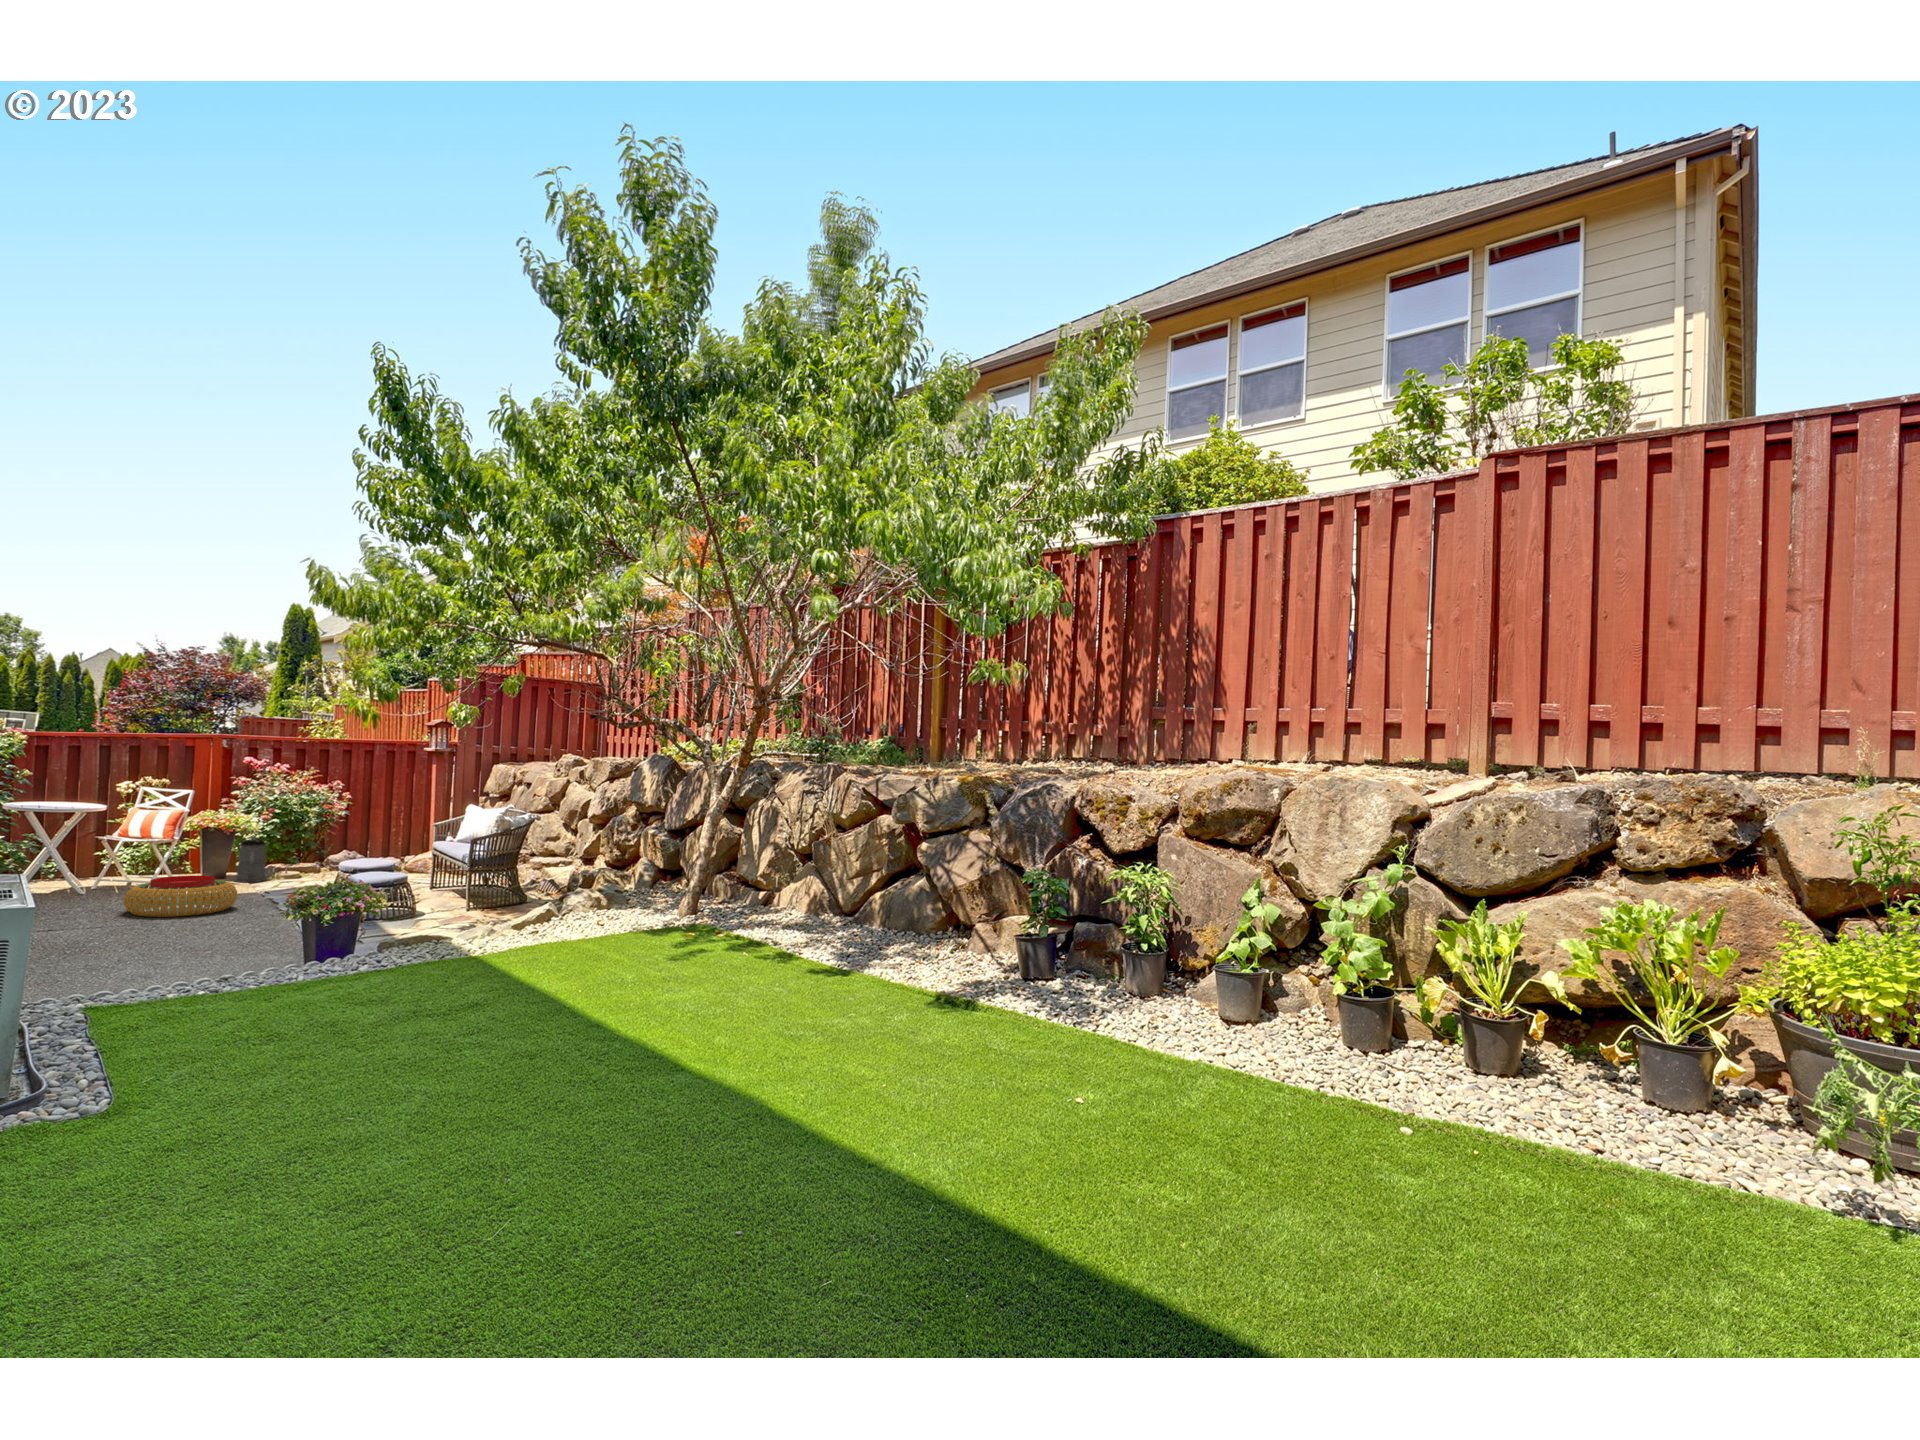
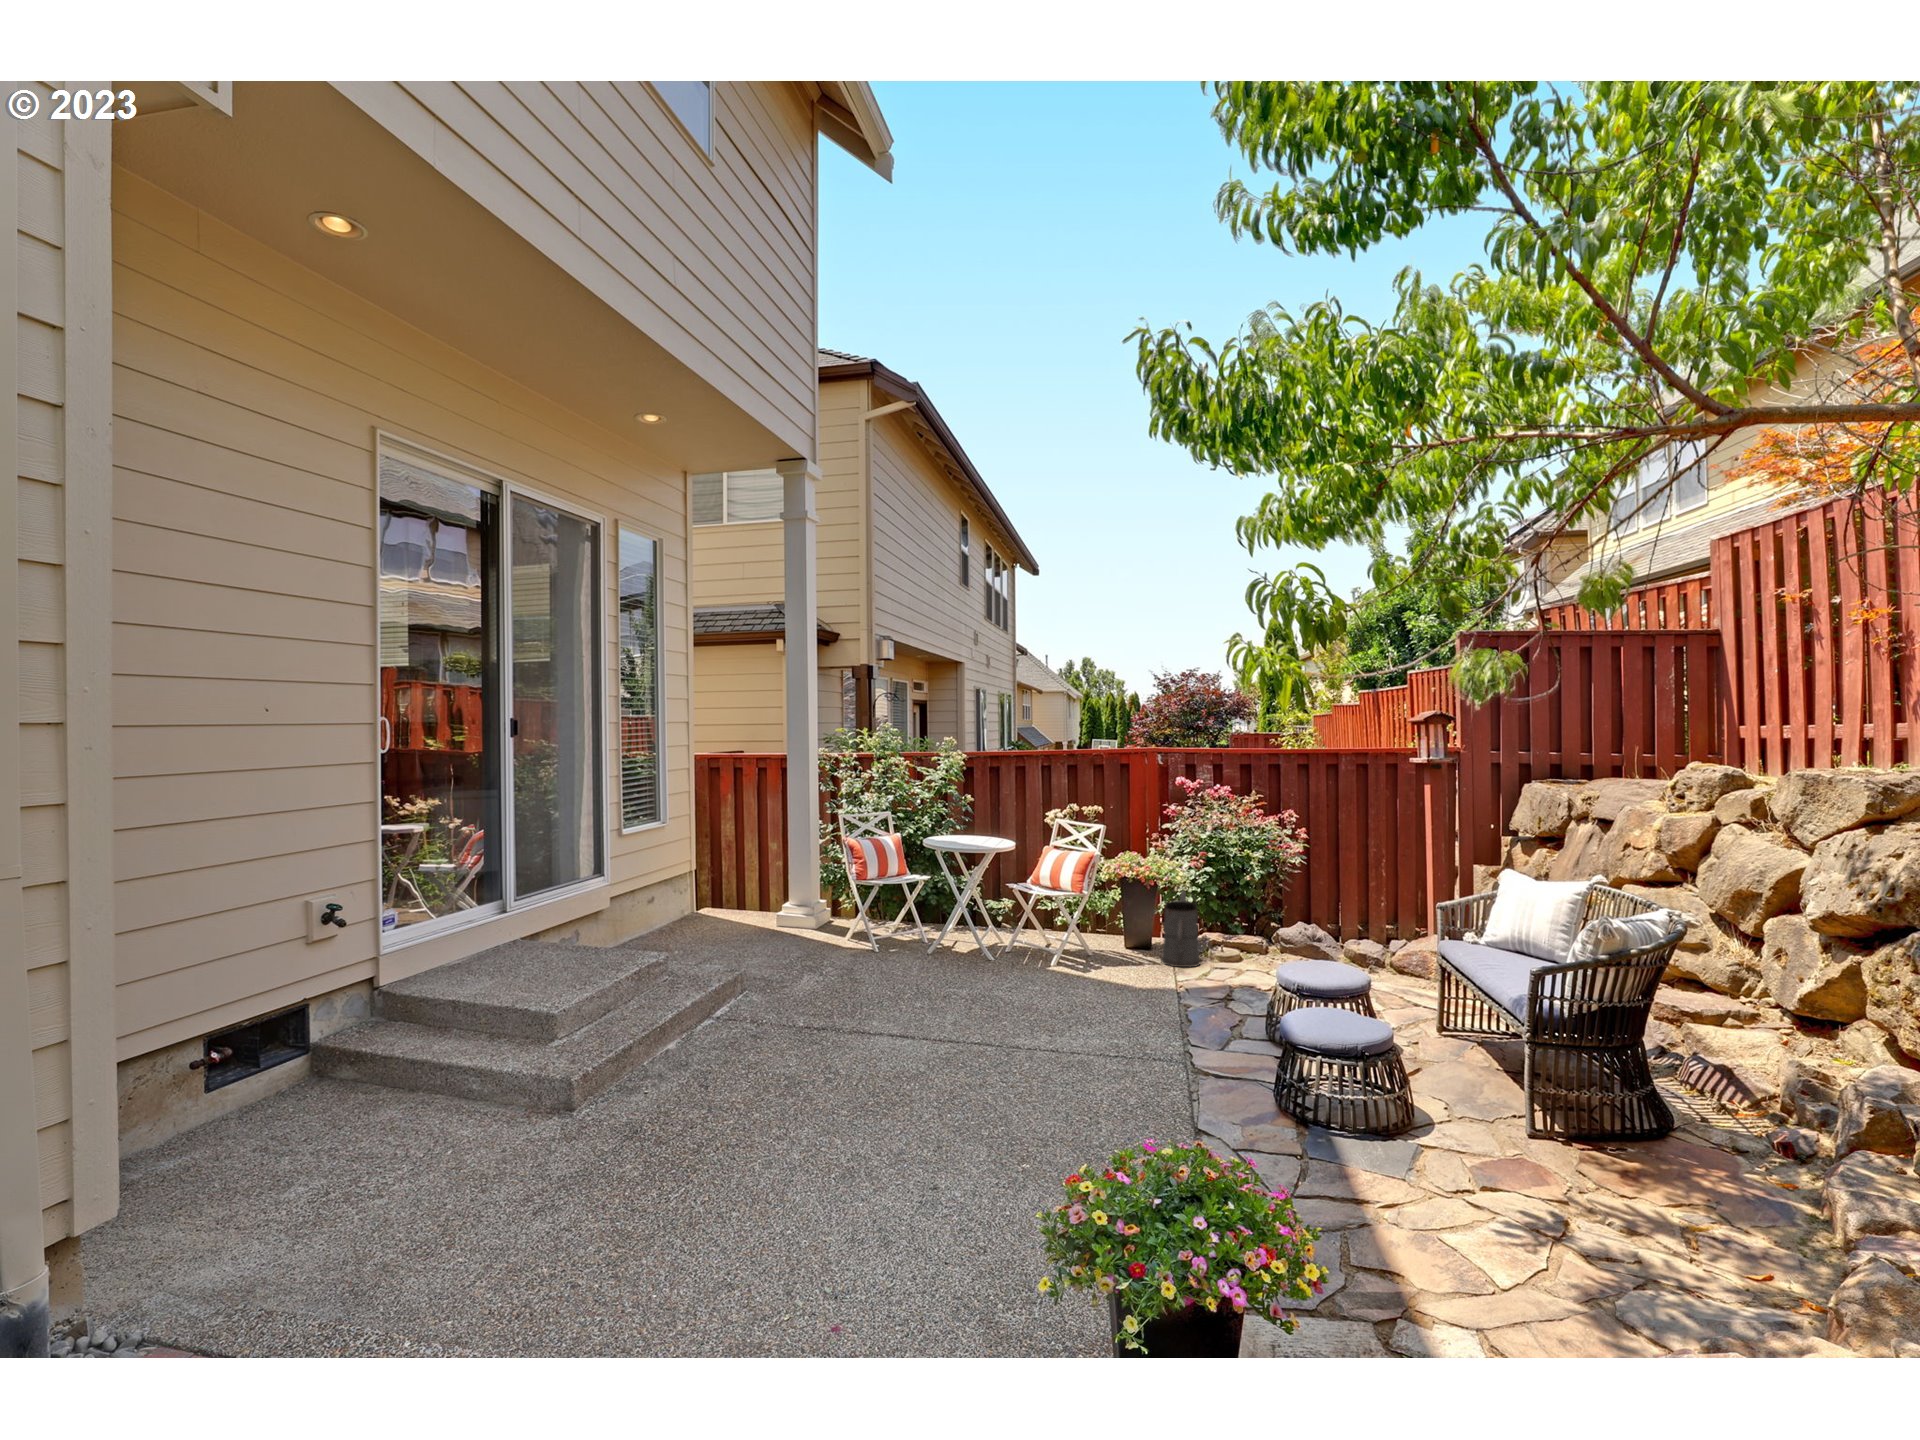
pouf: present [124,876,237,917] -> none [1008,973,1152,1054]

